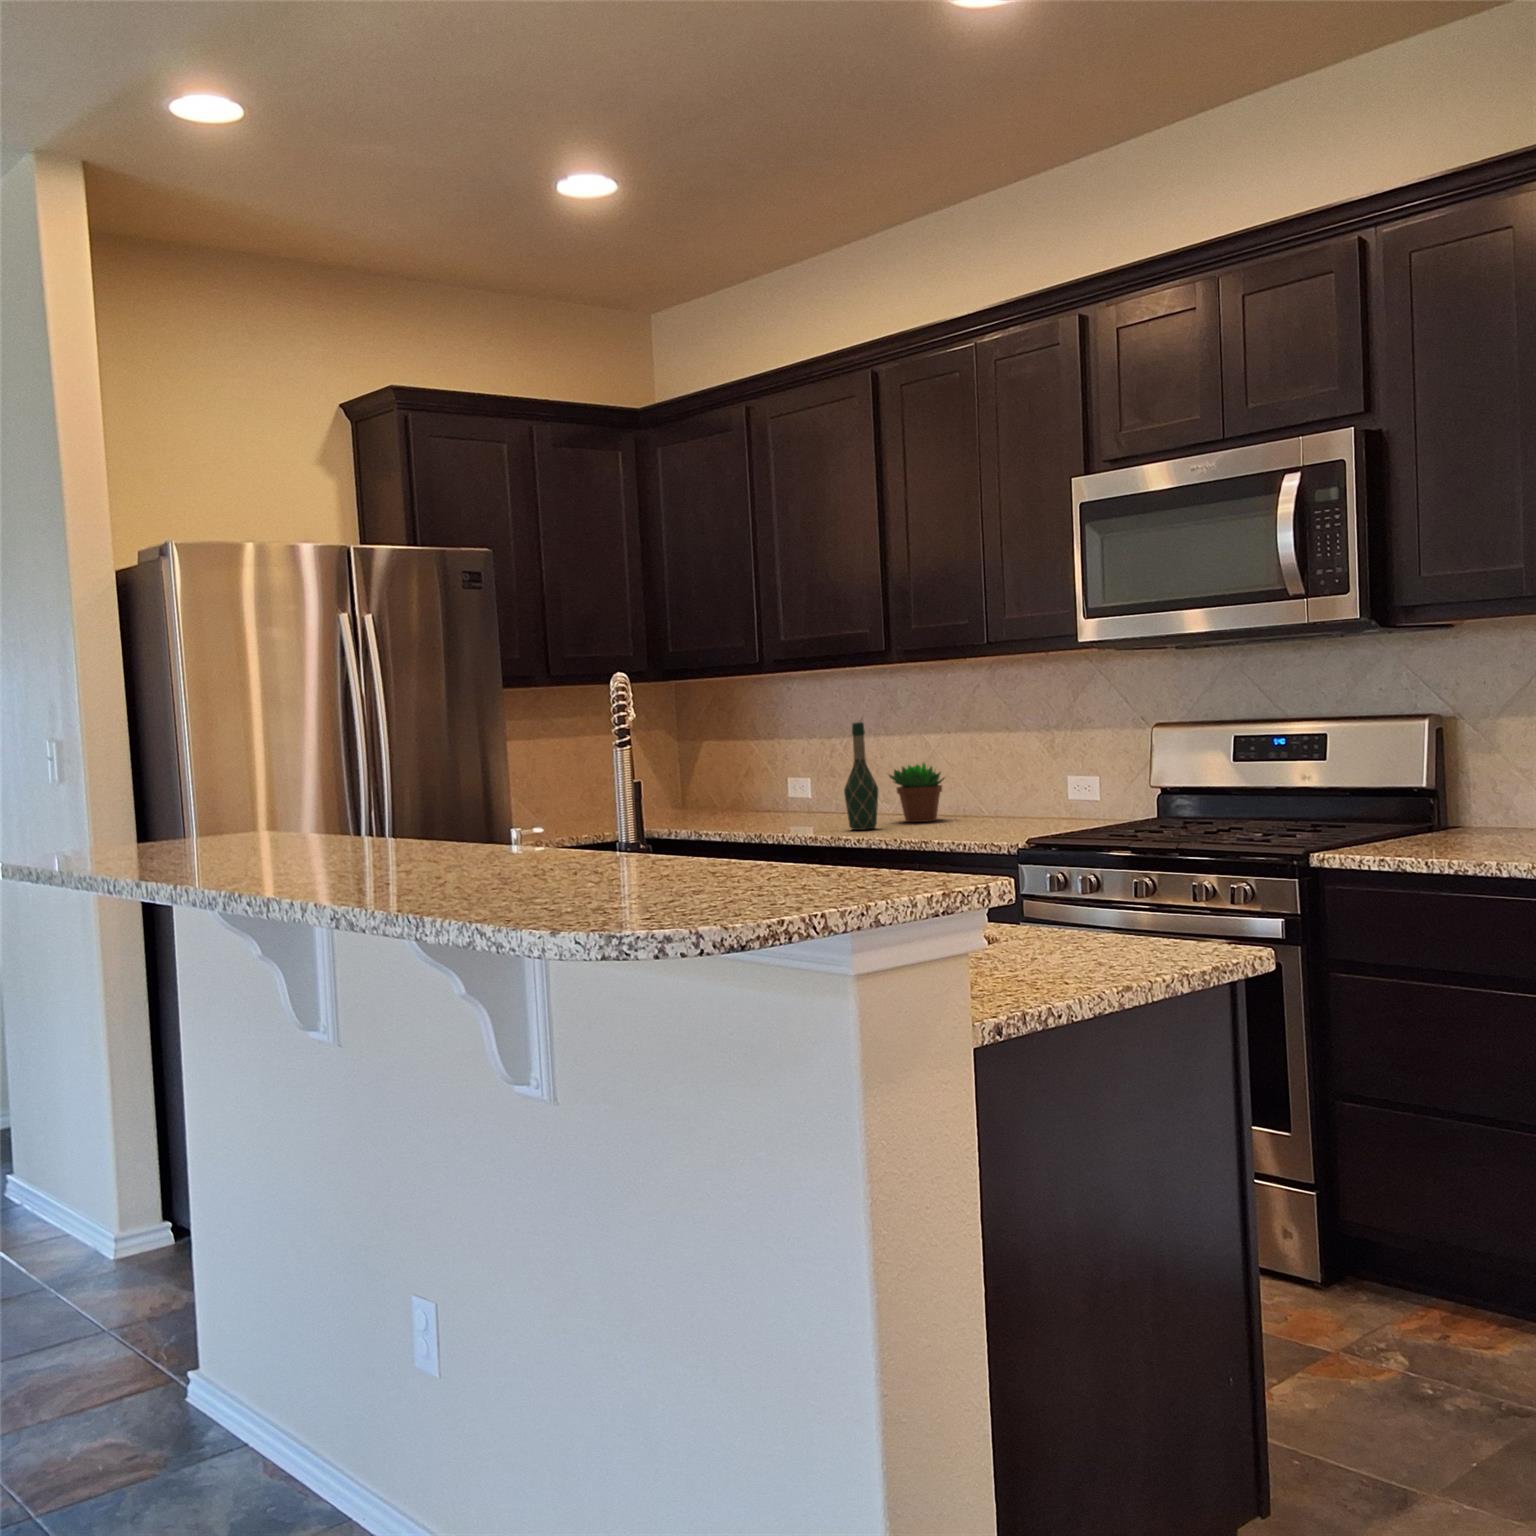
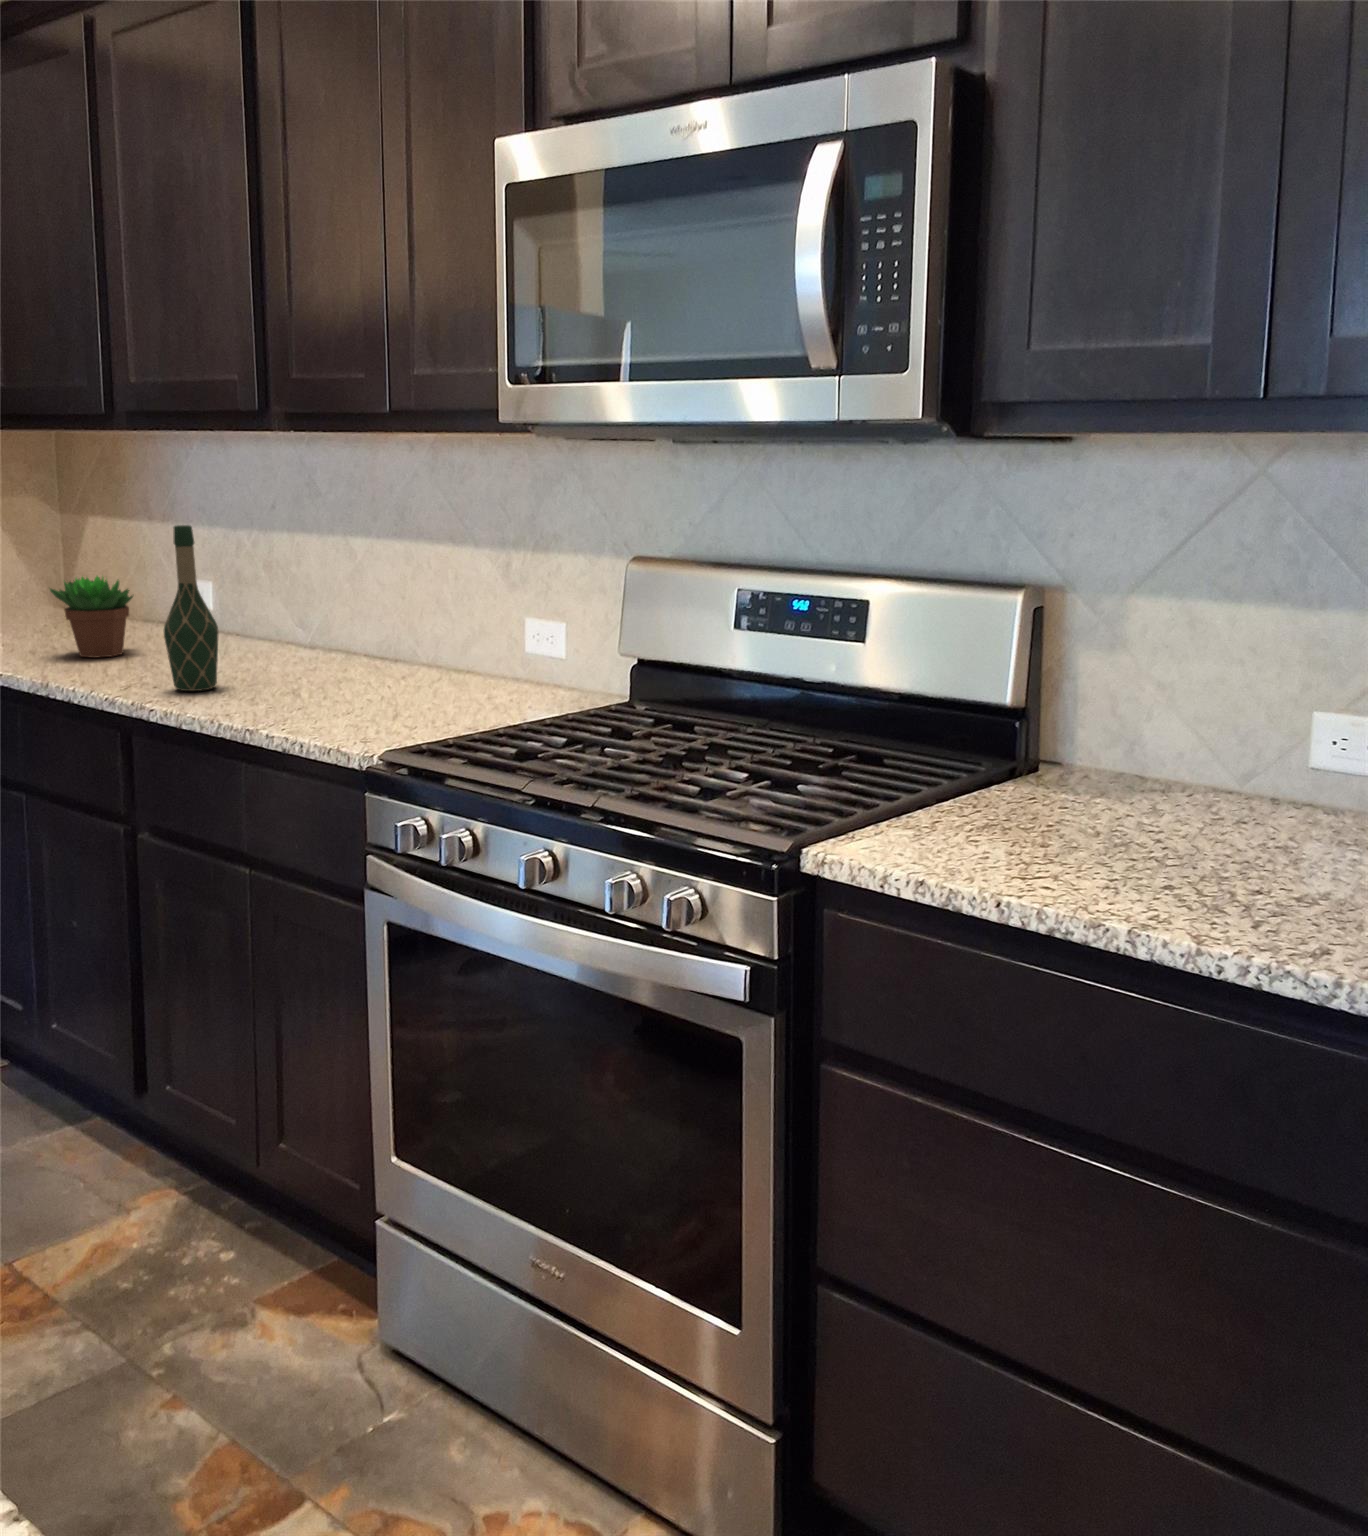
succulent plant: present [889,763,944,822] -> present [50,576,133,658]

